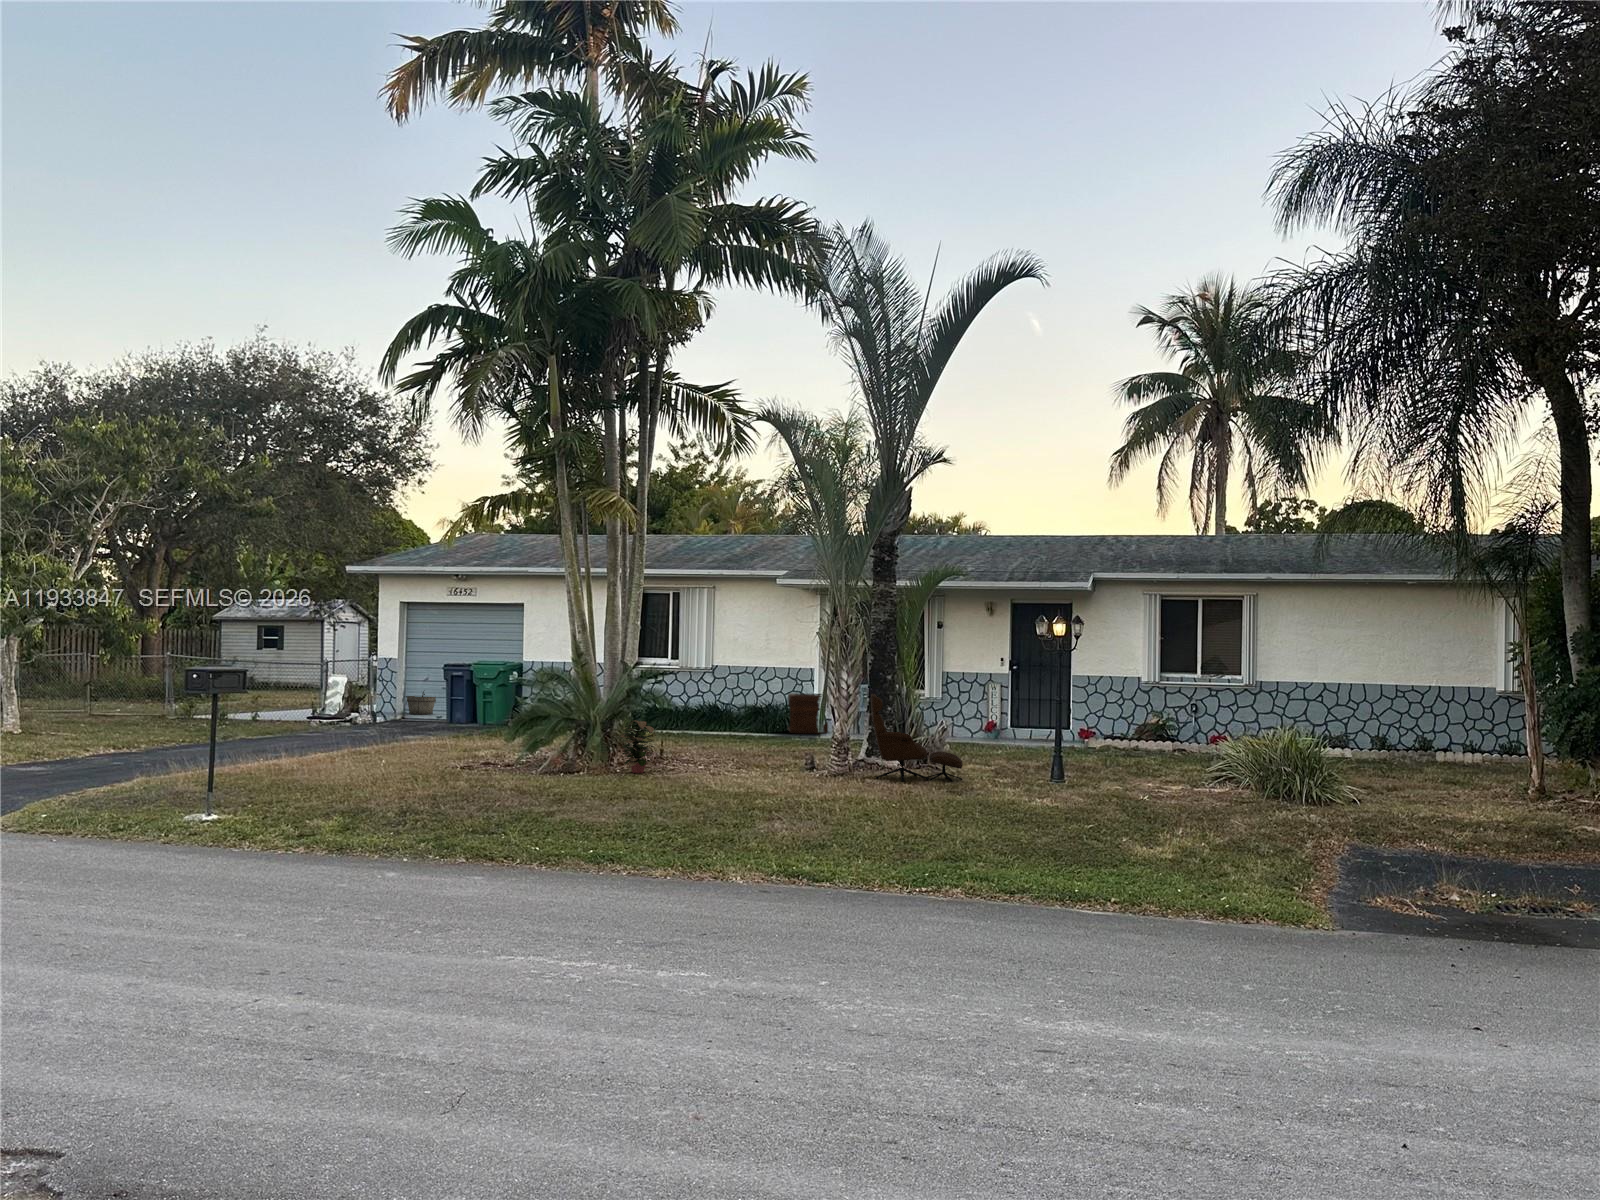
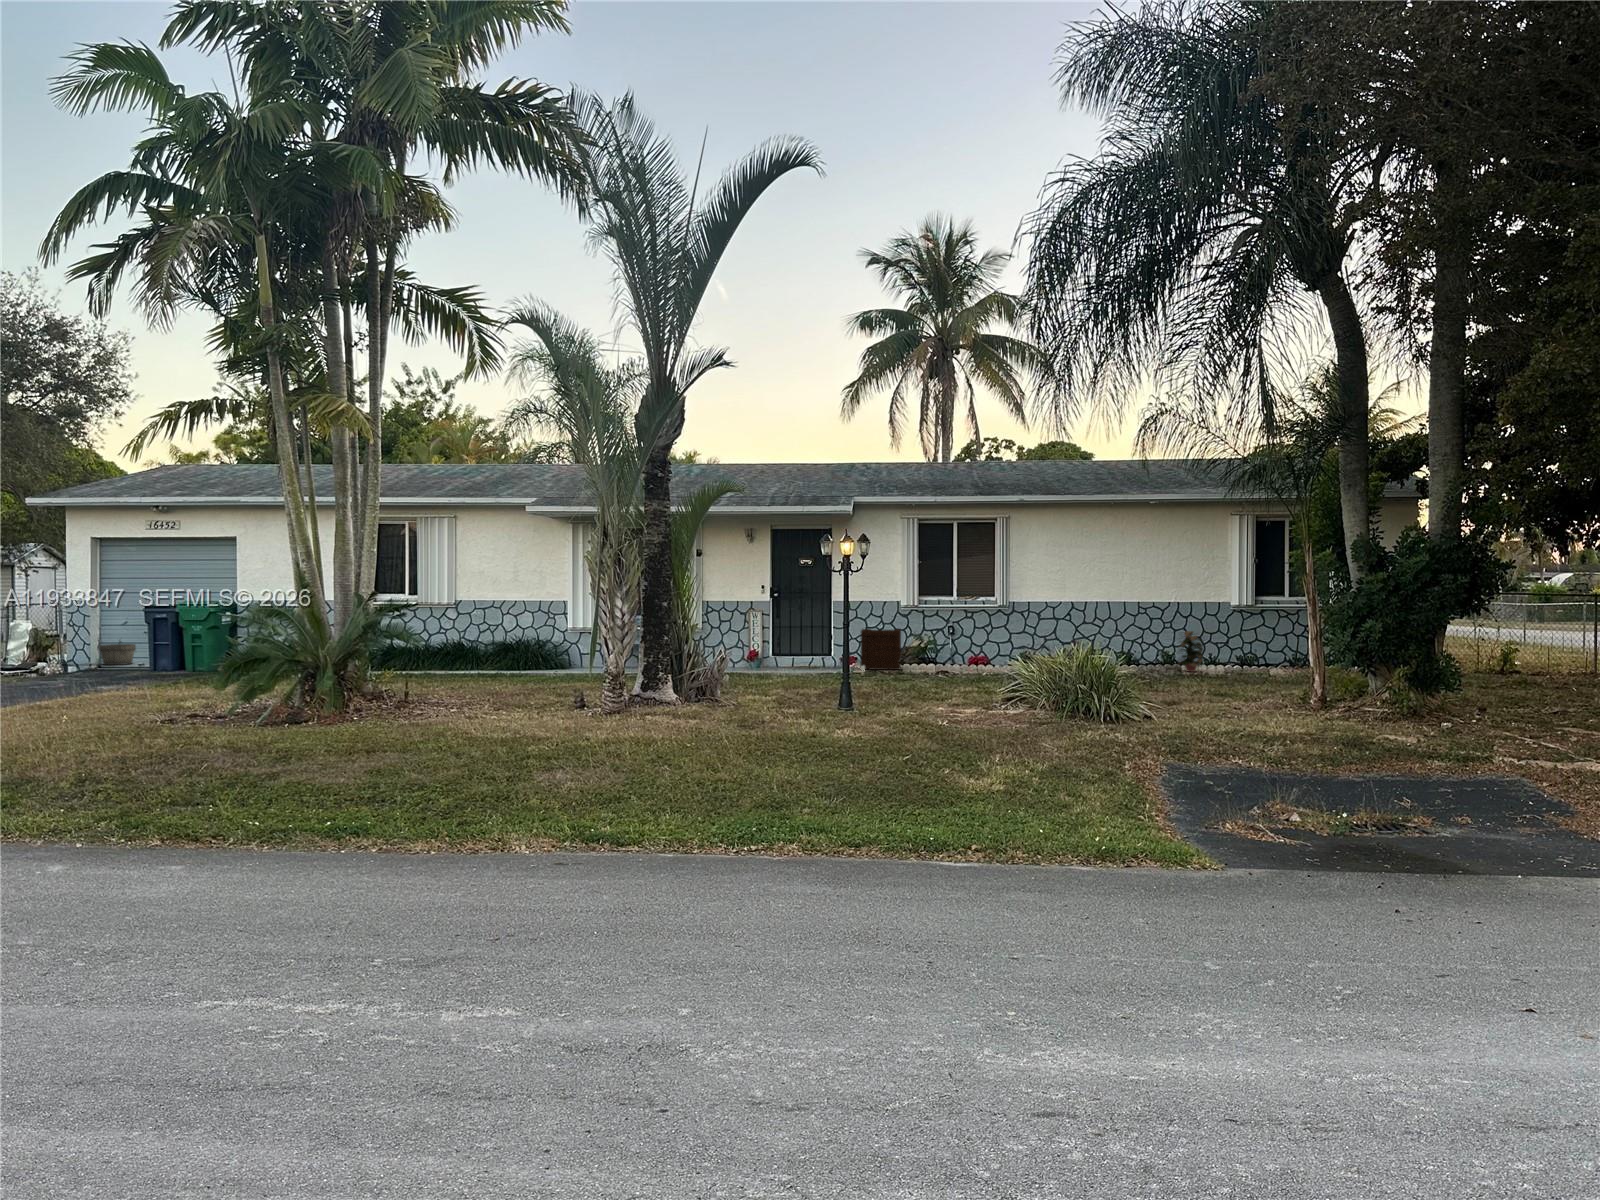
wooden crate: present [788,693,828,734] -> present [861,629,901,670]
lounge chair: present [871,693,963,782] -> none [644,623,747,718]
decorative plant: present [620,720,654,773] -> present [1181,631,1203,672]

